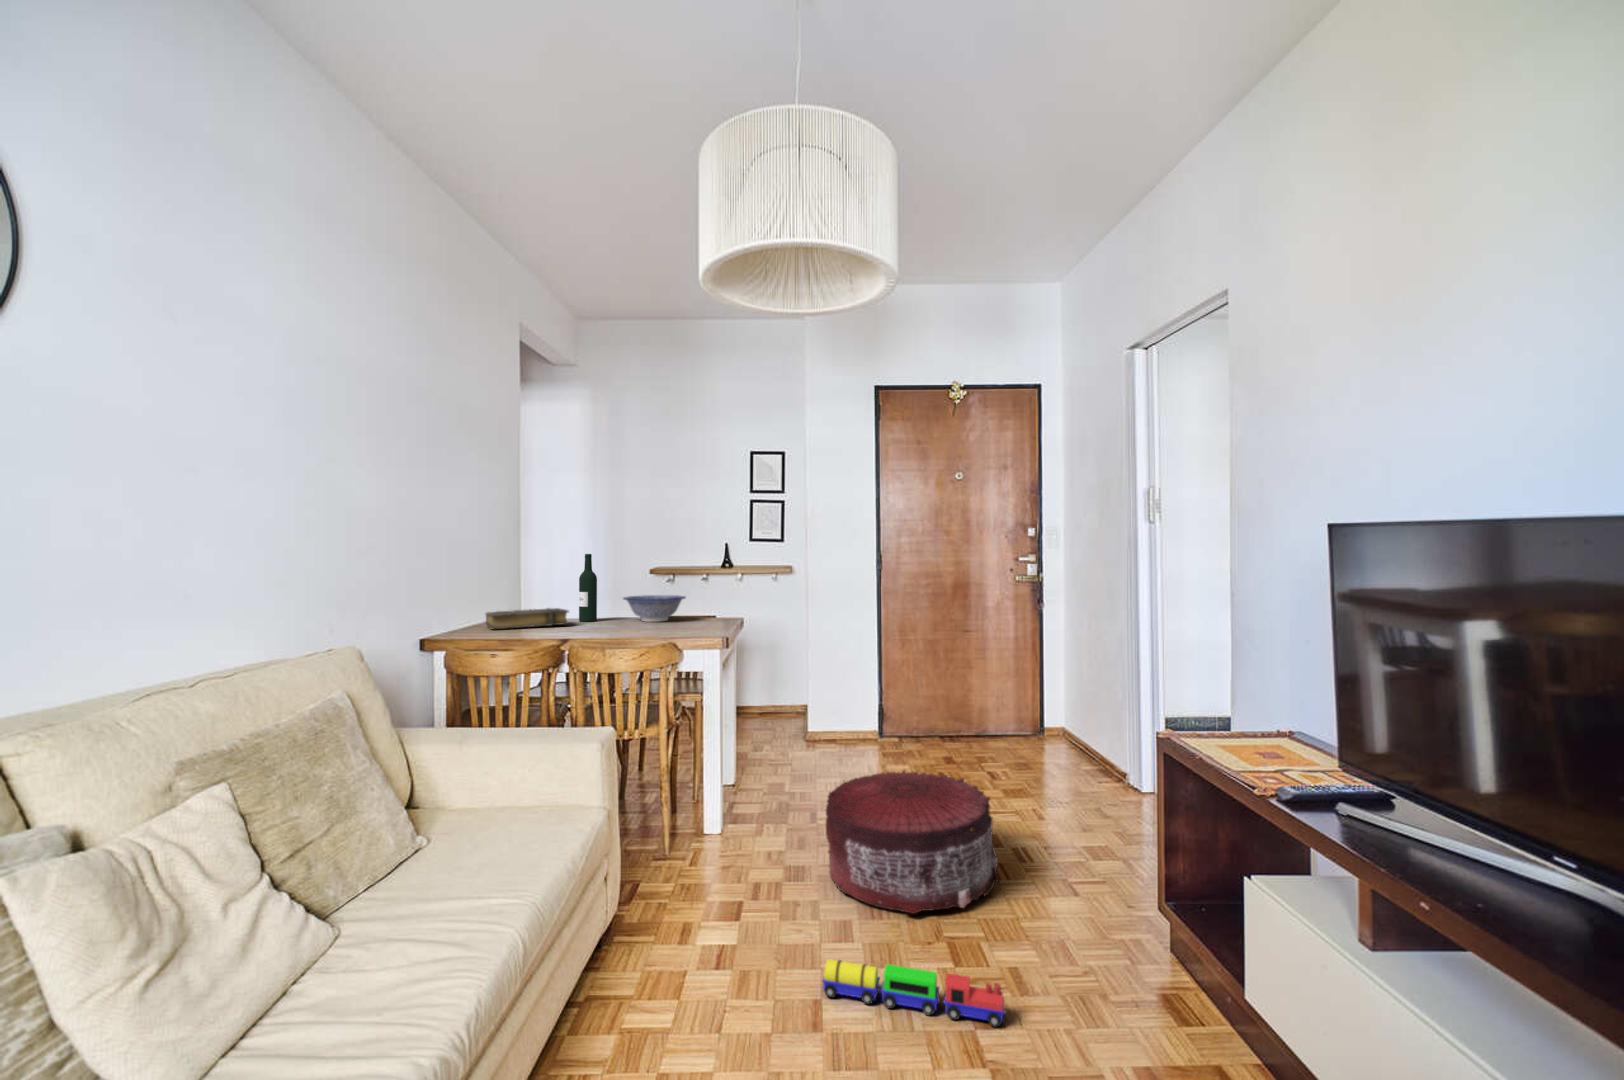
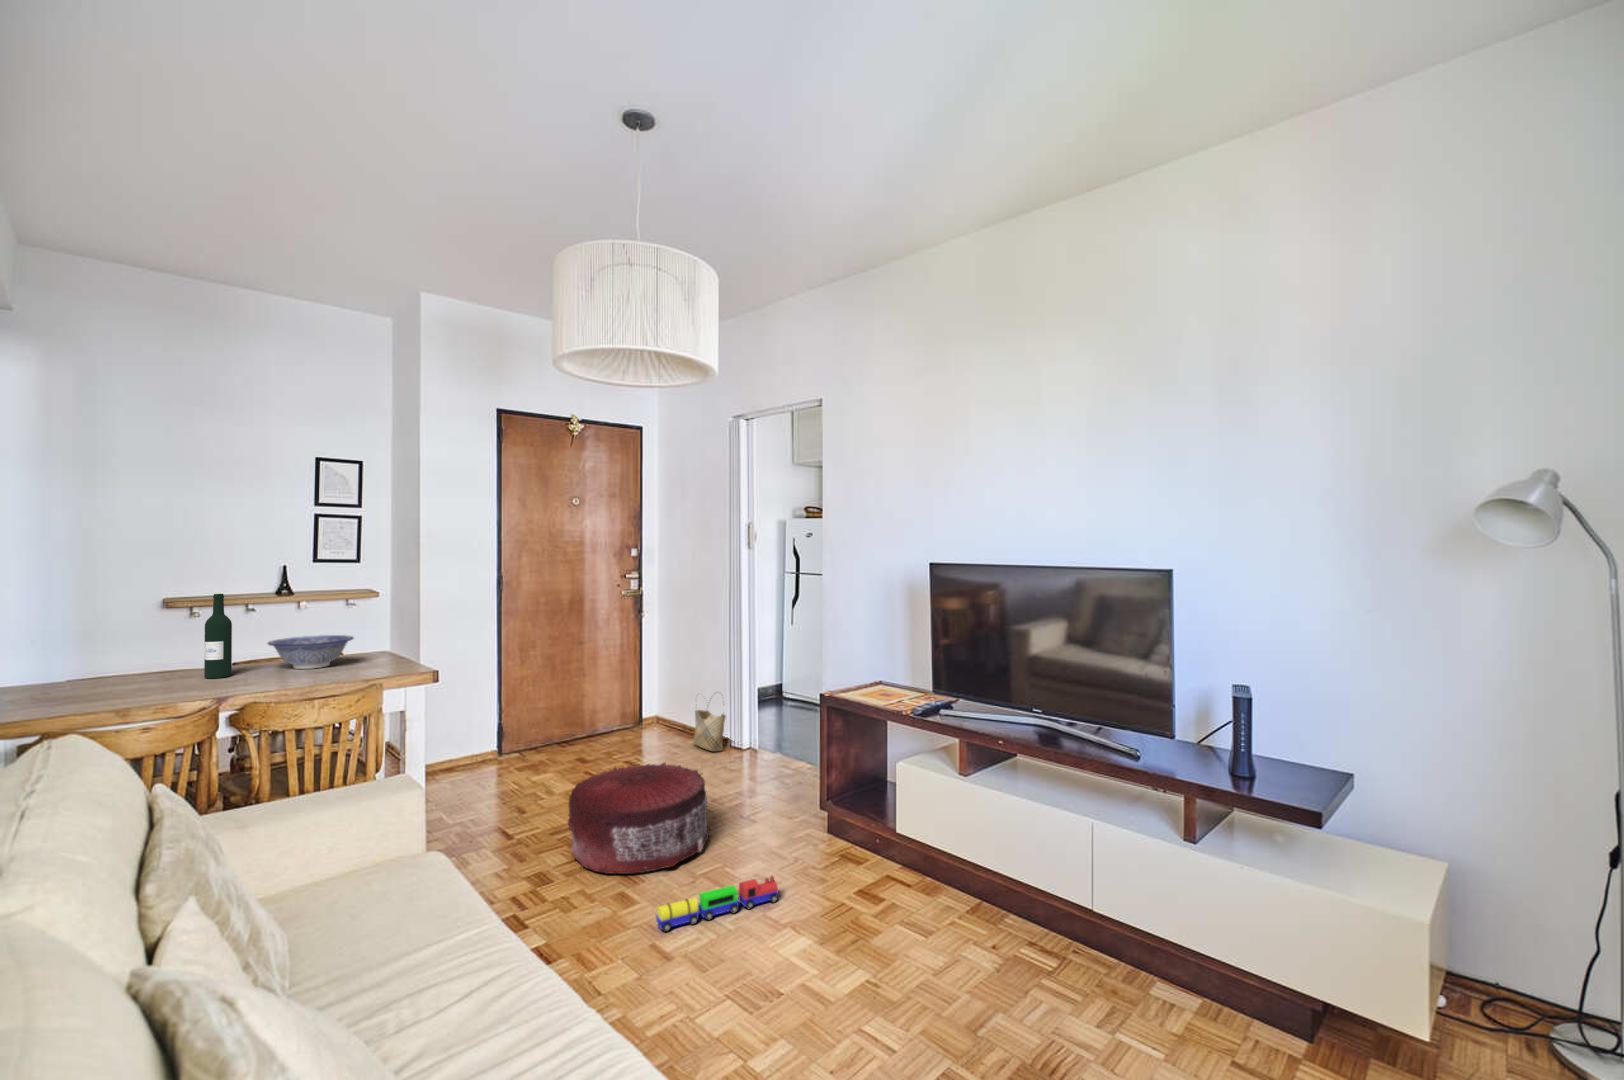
book: present [486,608,570,629] -> none [80,665,229,702]
woven basket: none [1080,705,1119,785] -> present [693,710,726,751]

